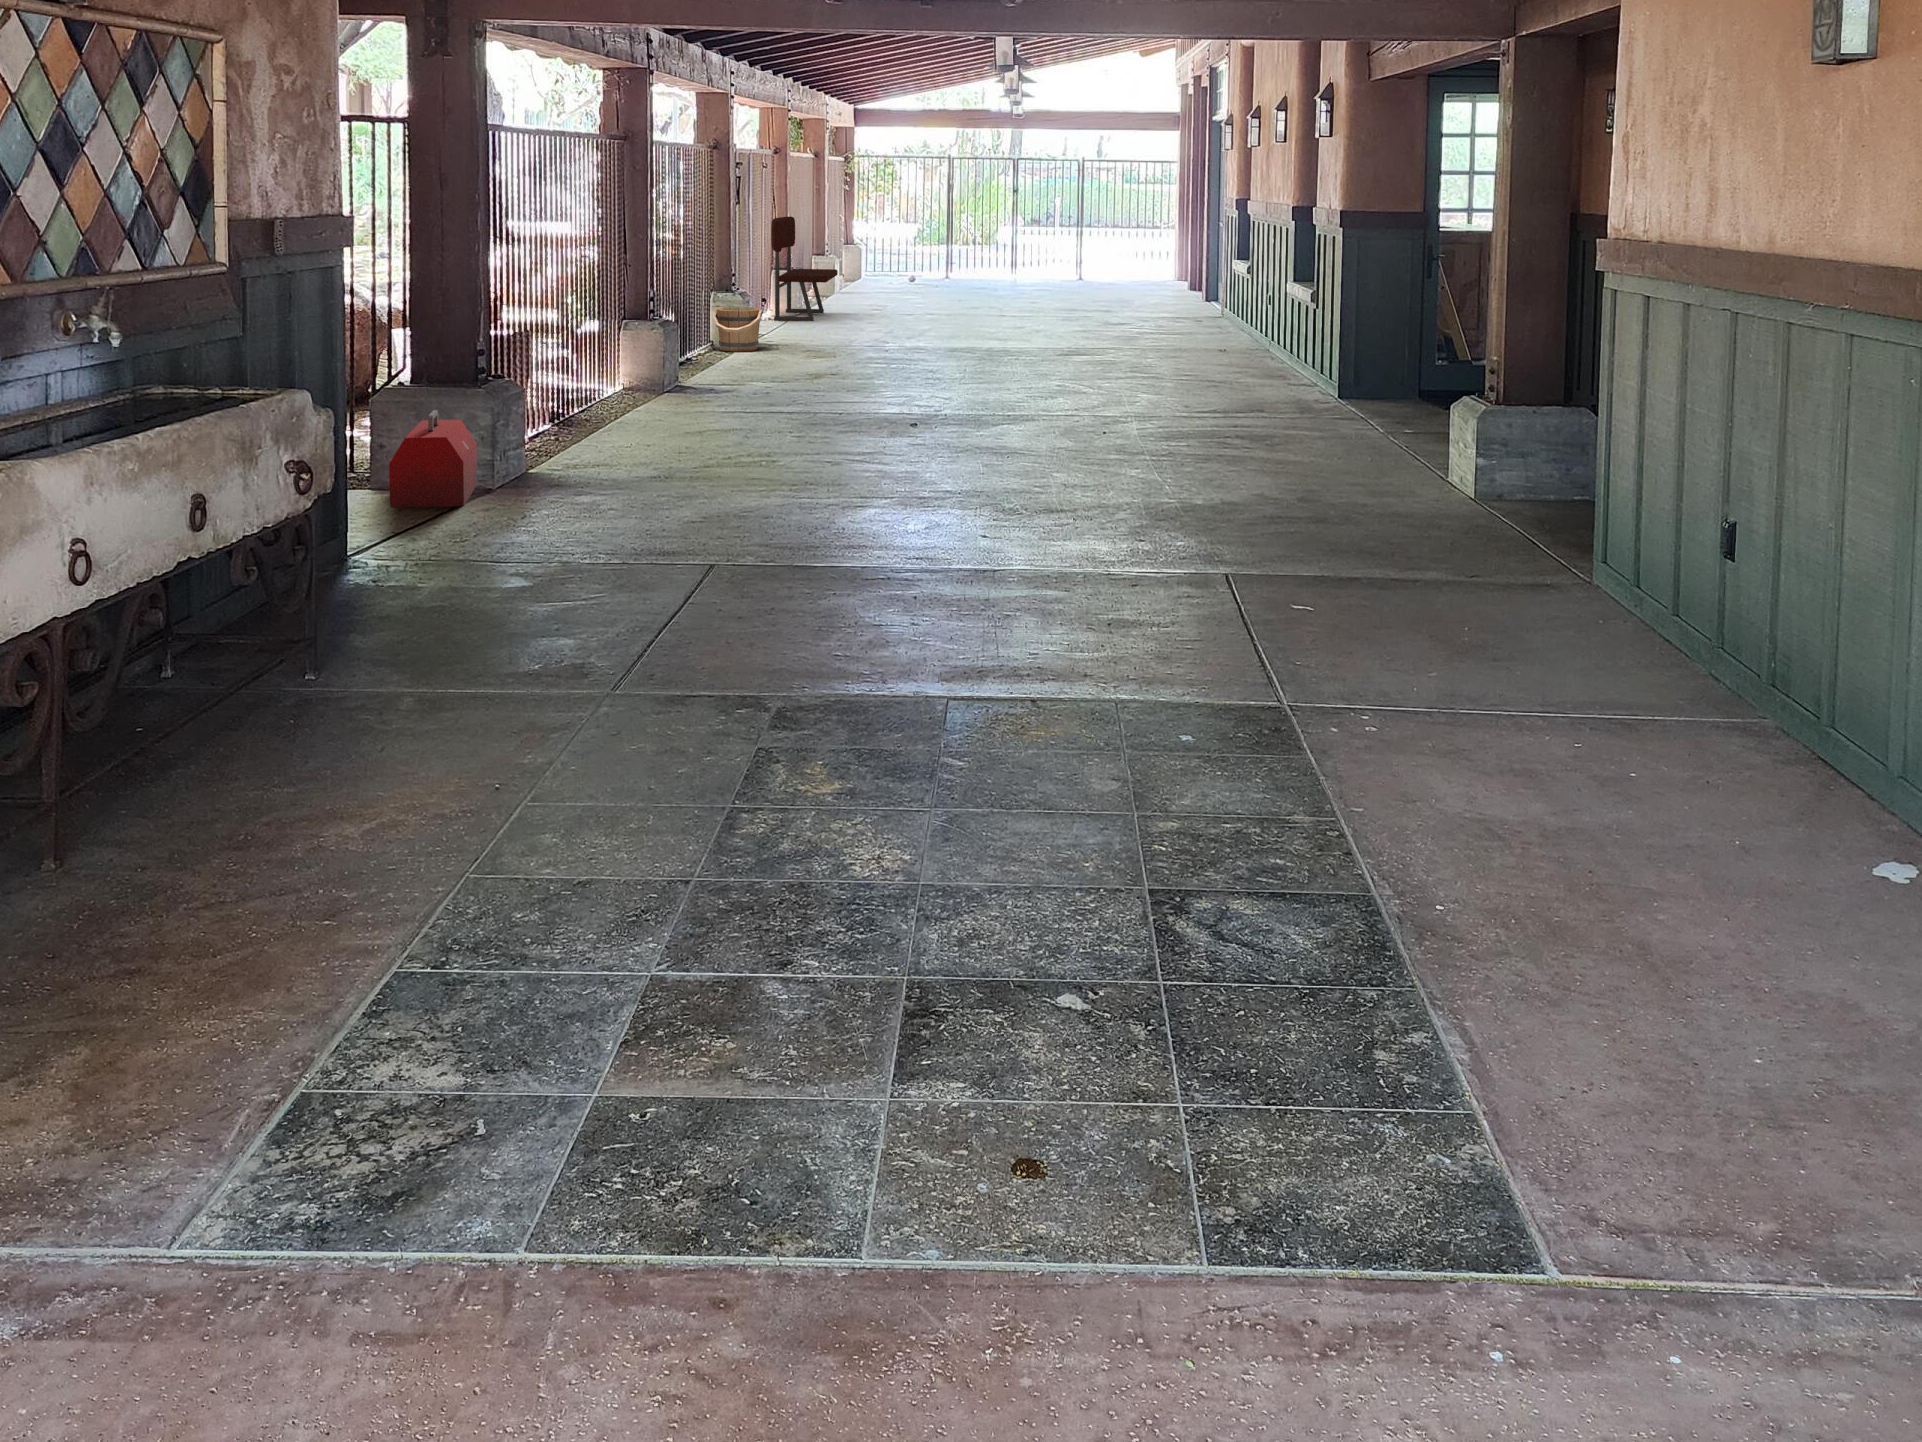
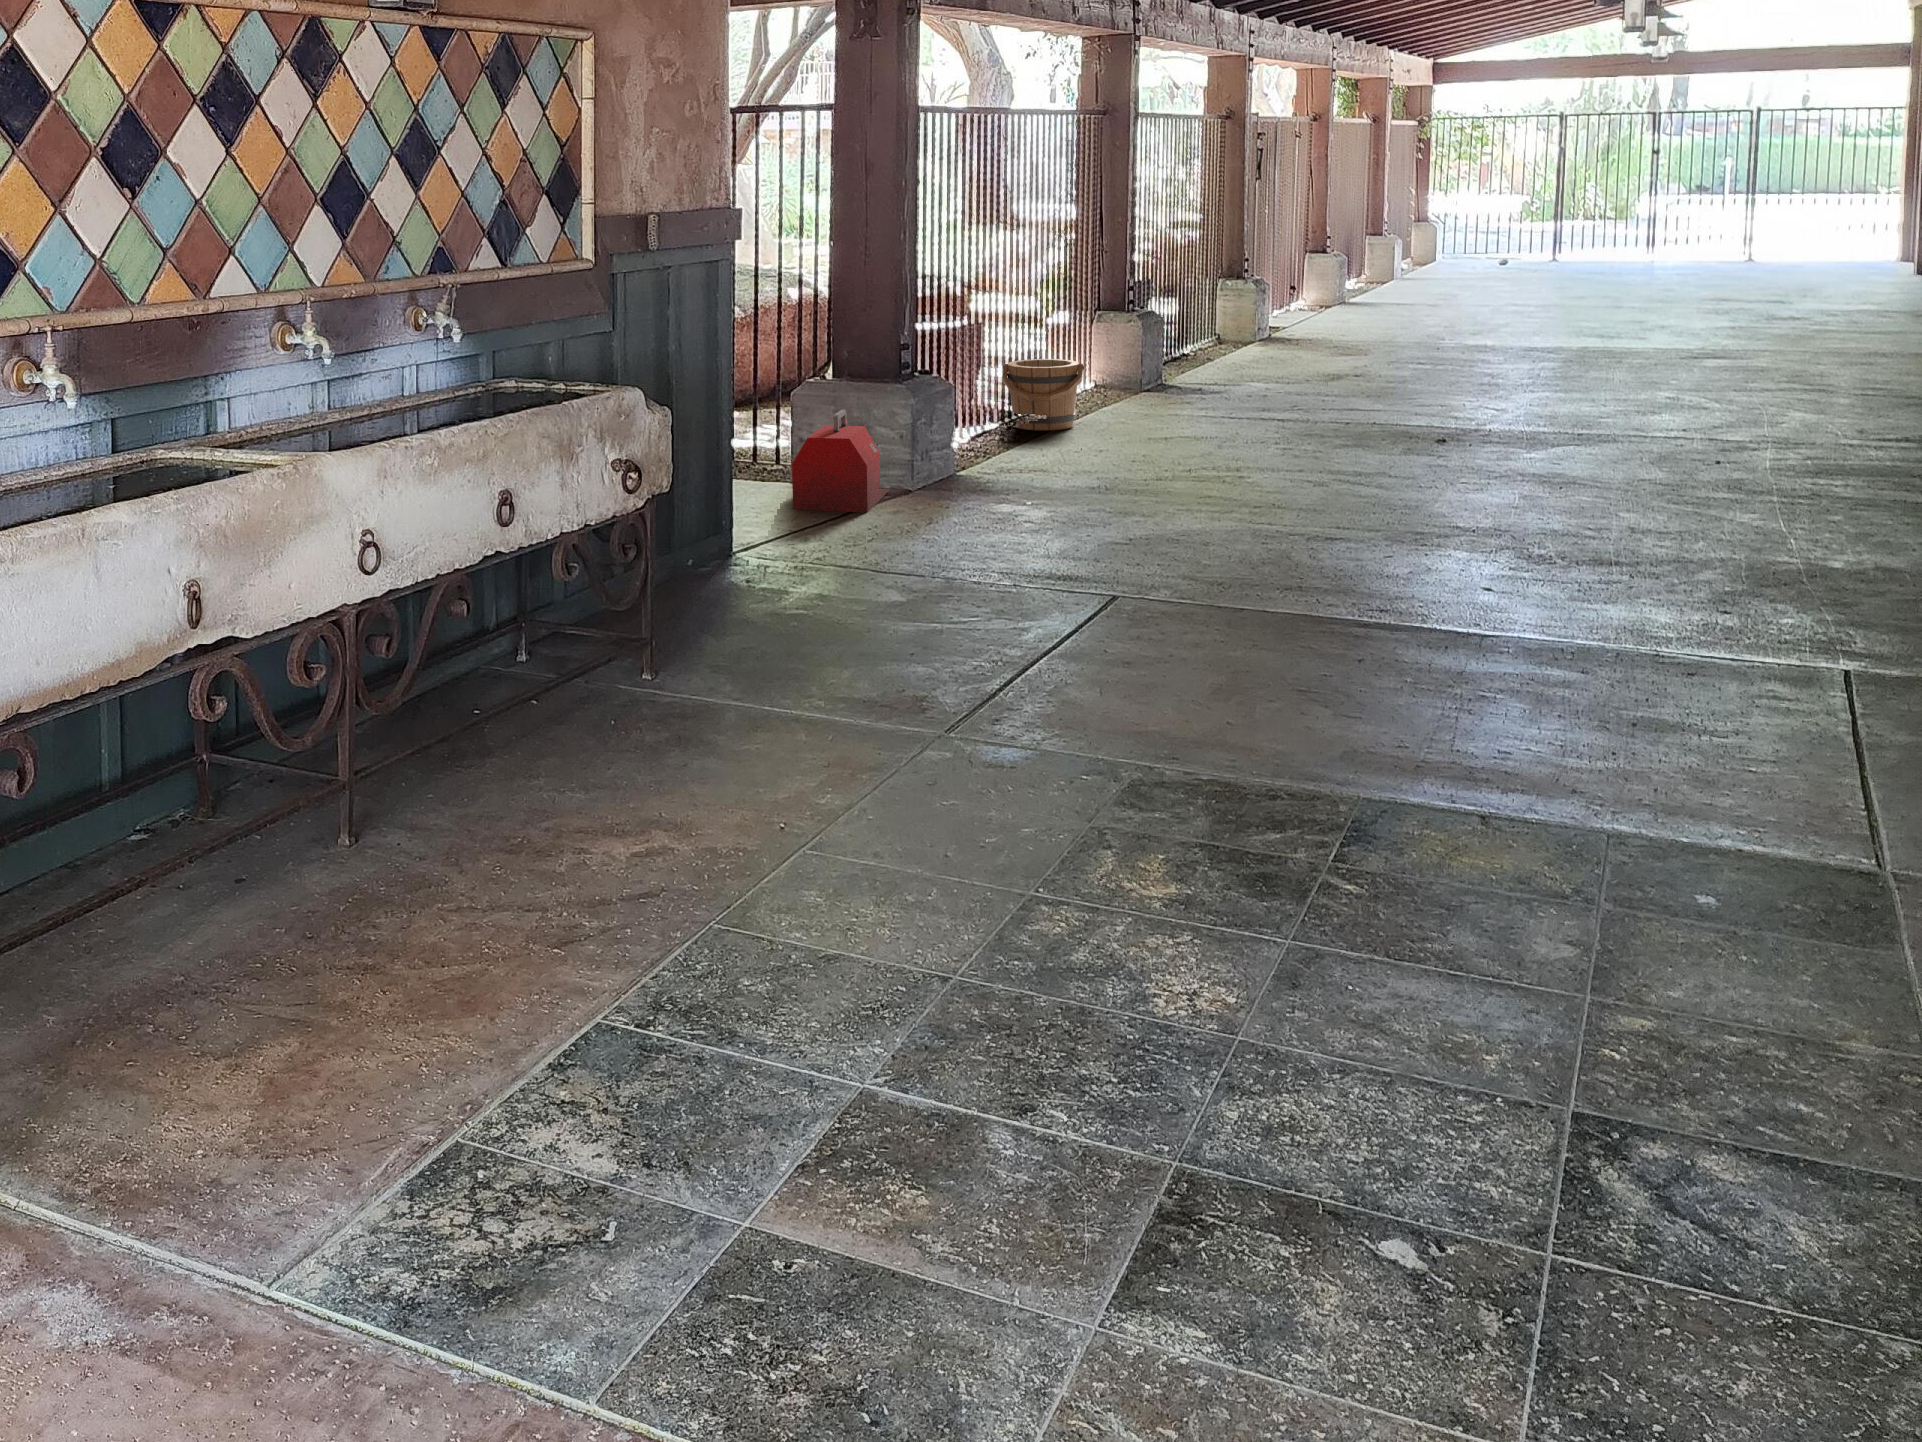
bench: present [771,217,838,321] -> none [1305,191,1395,315]
bucket: present [713,307,763,352] -> present [1002,359,1084,430]

